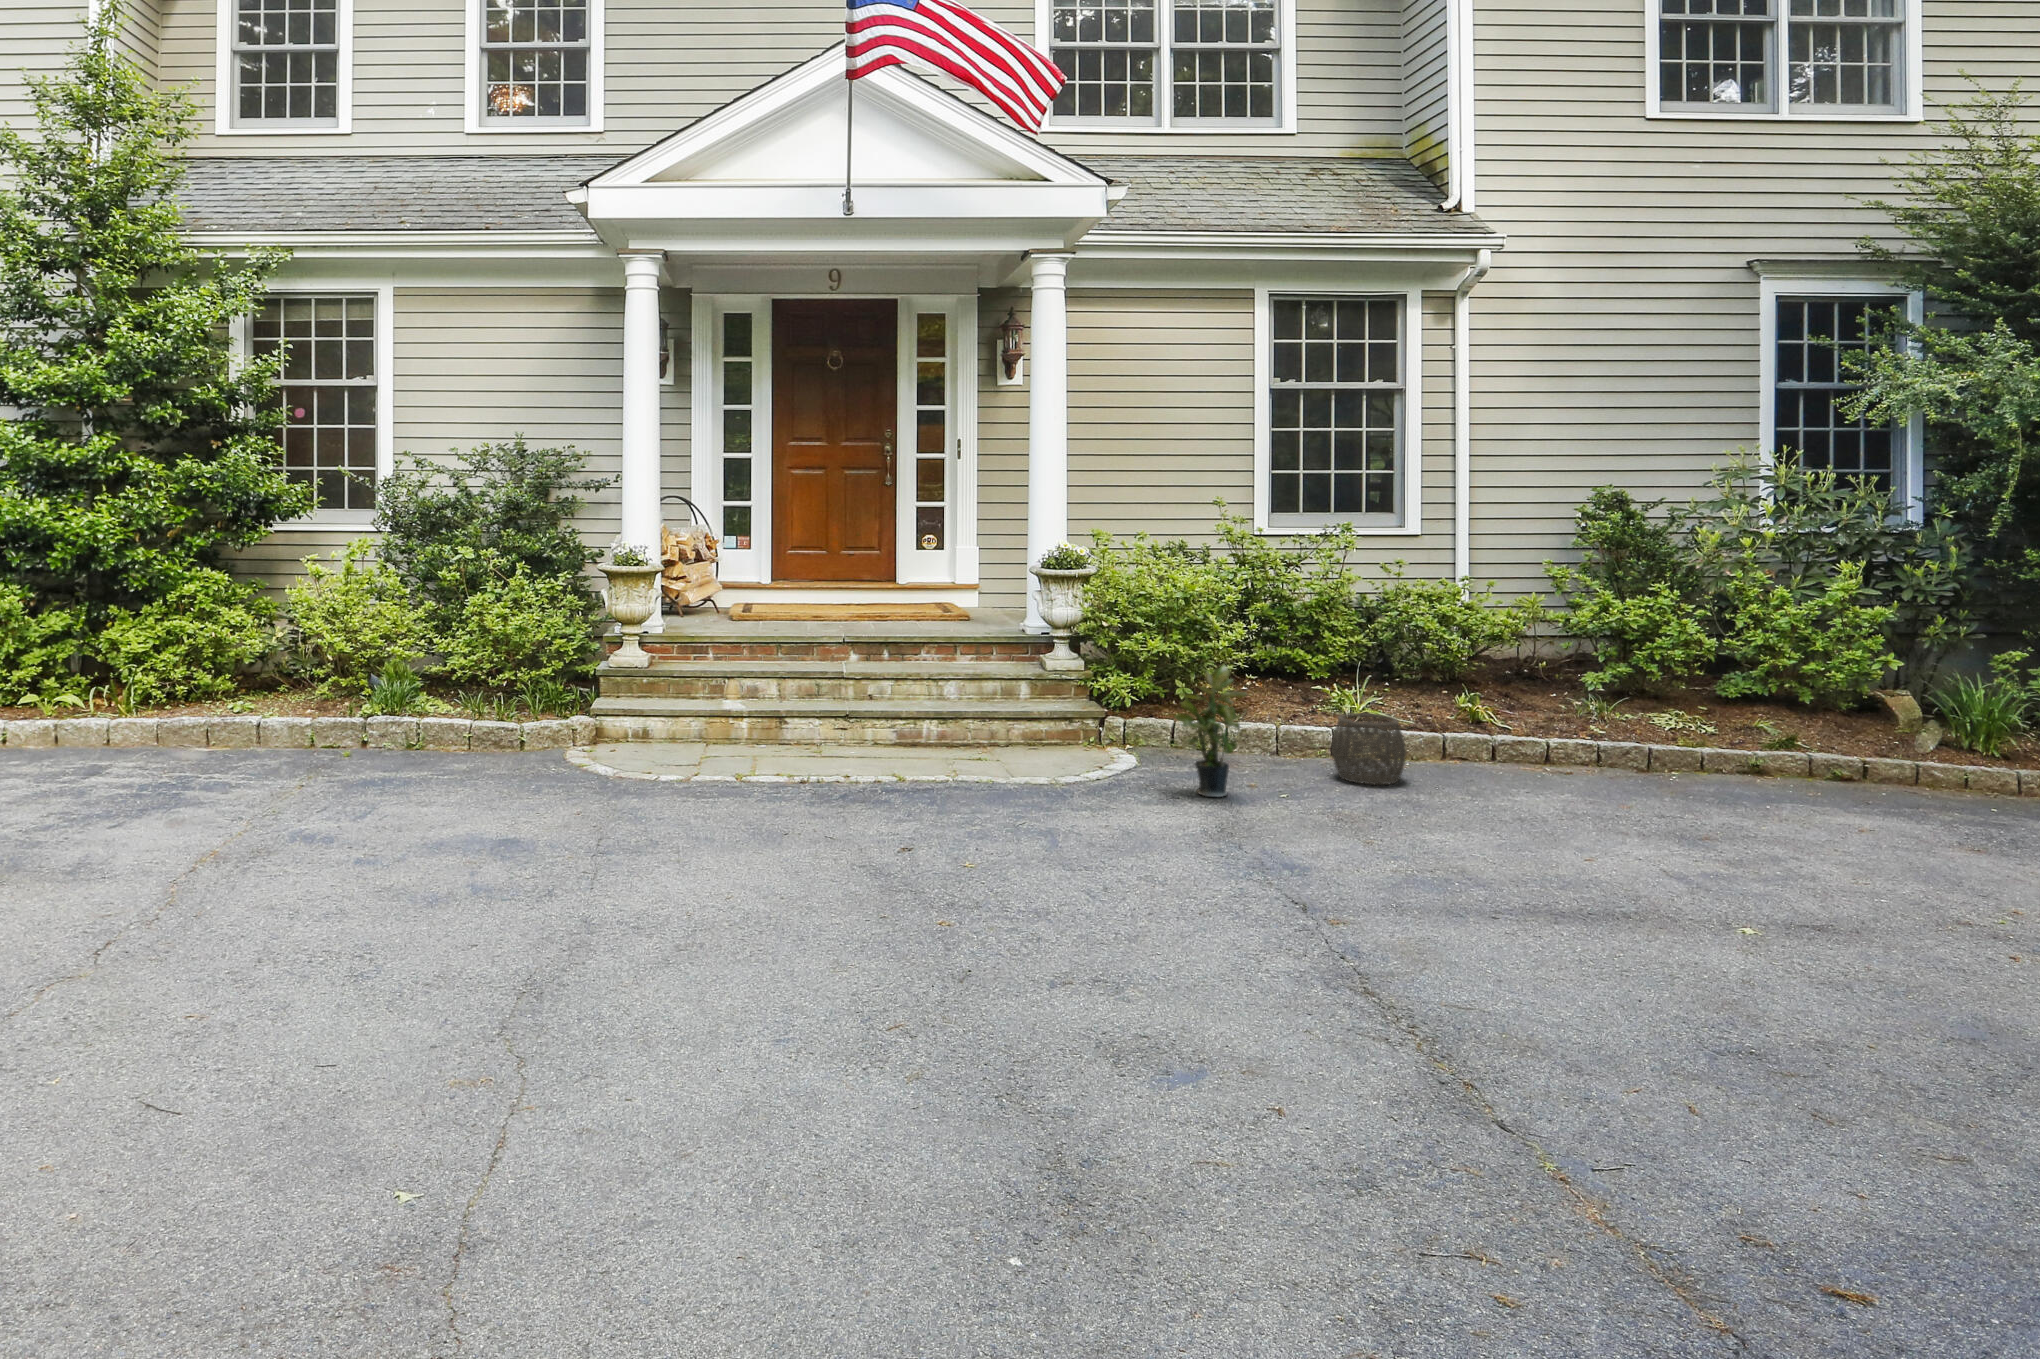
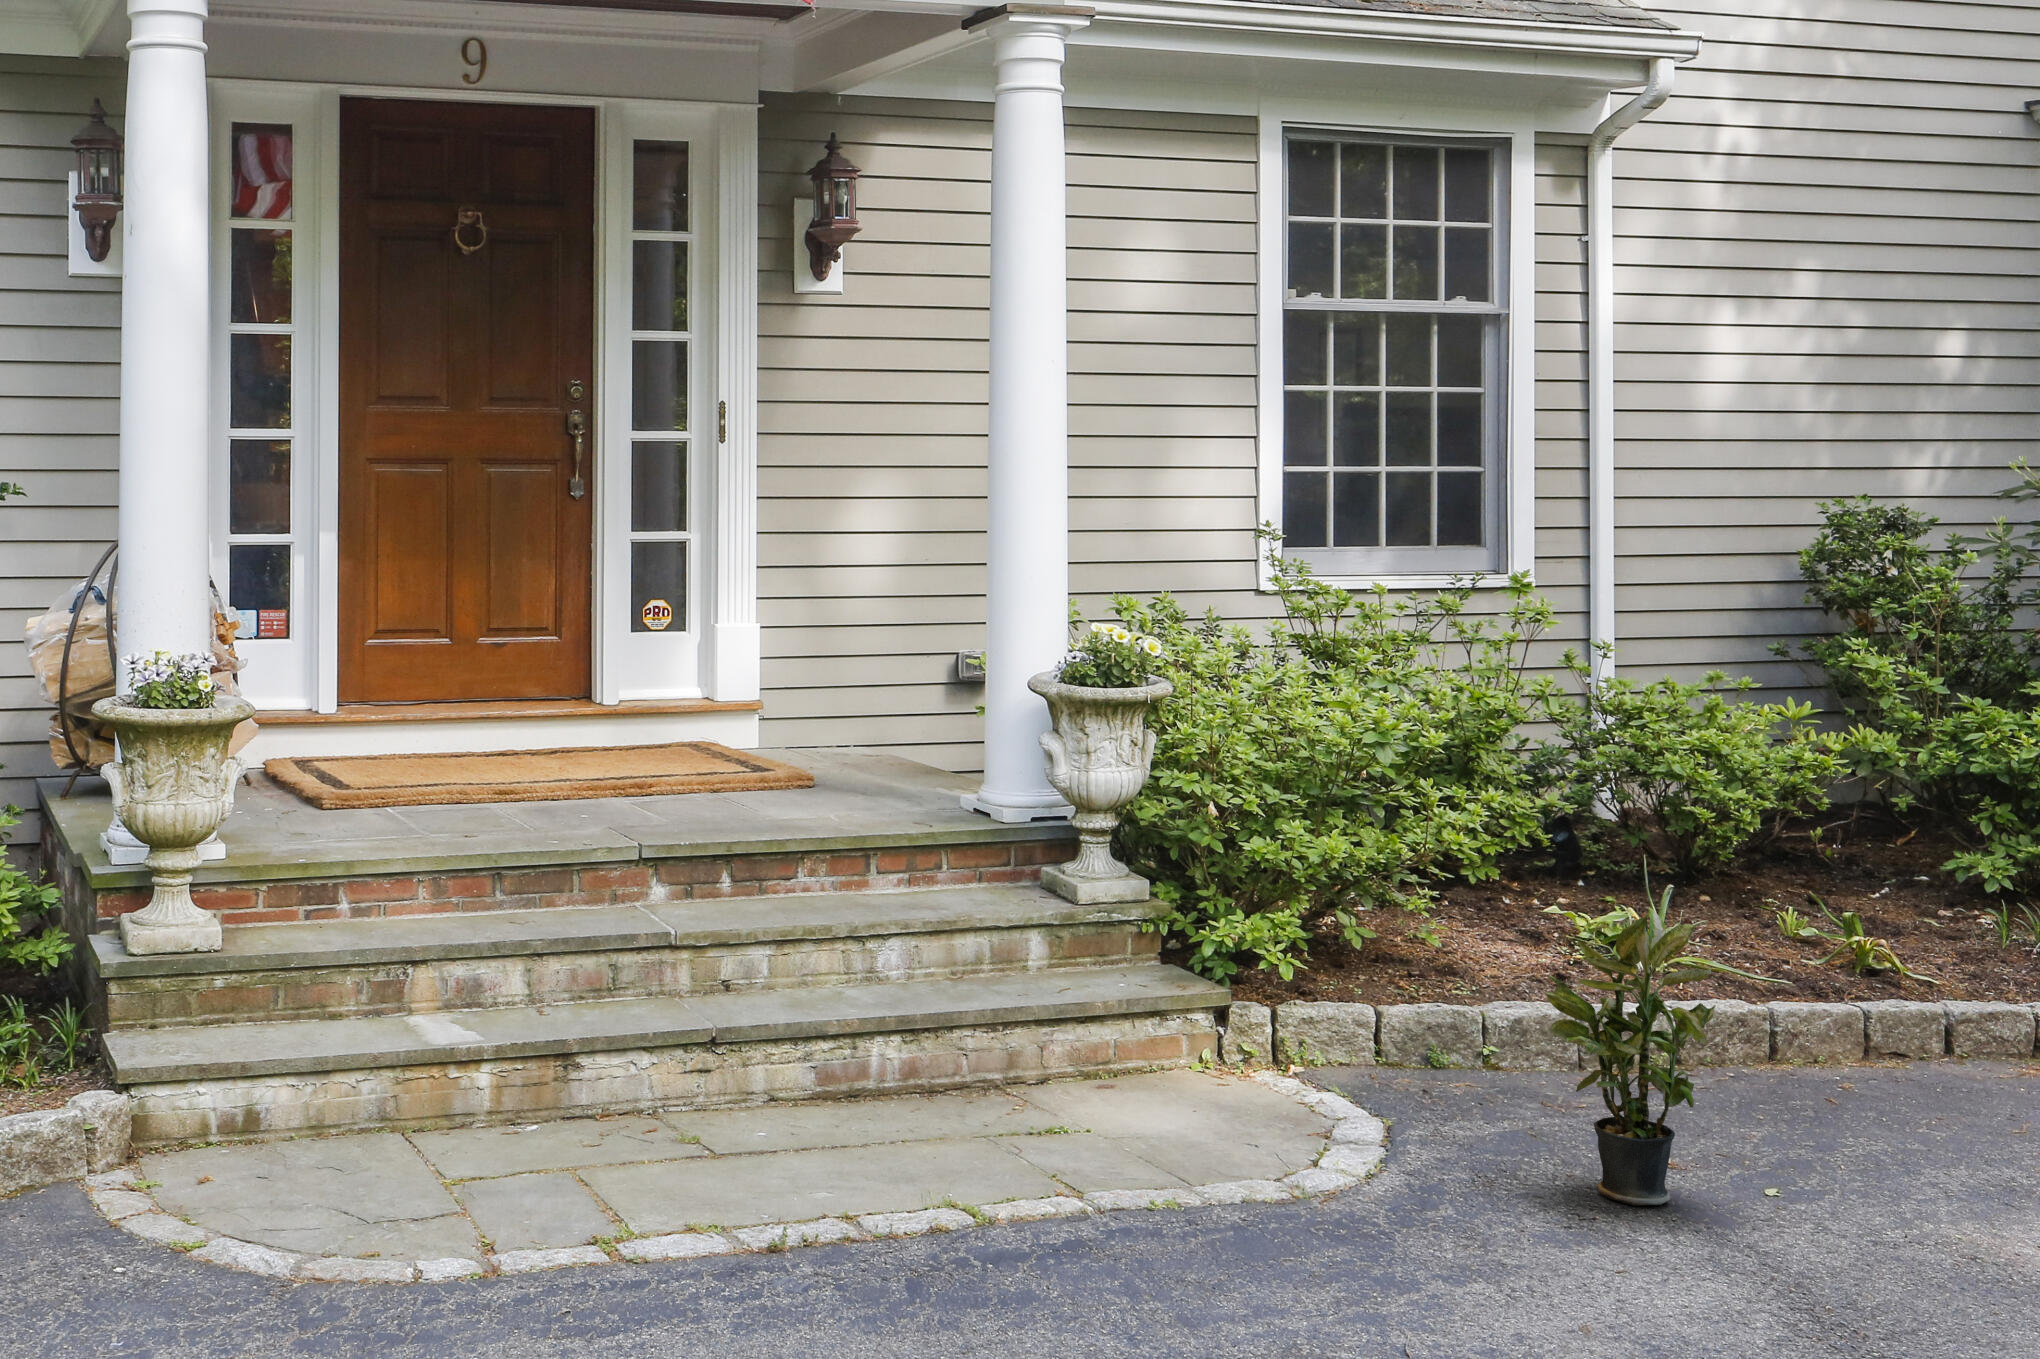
woven basket: present [1332,713,1406,785] -> none [1741,973,1907,1131]

